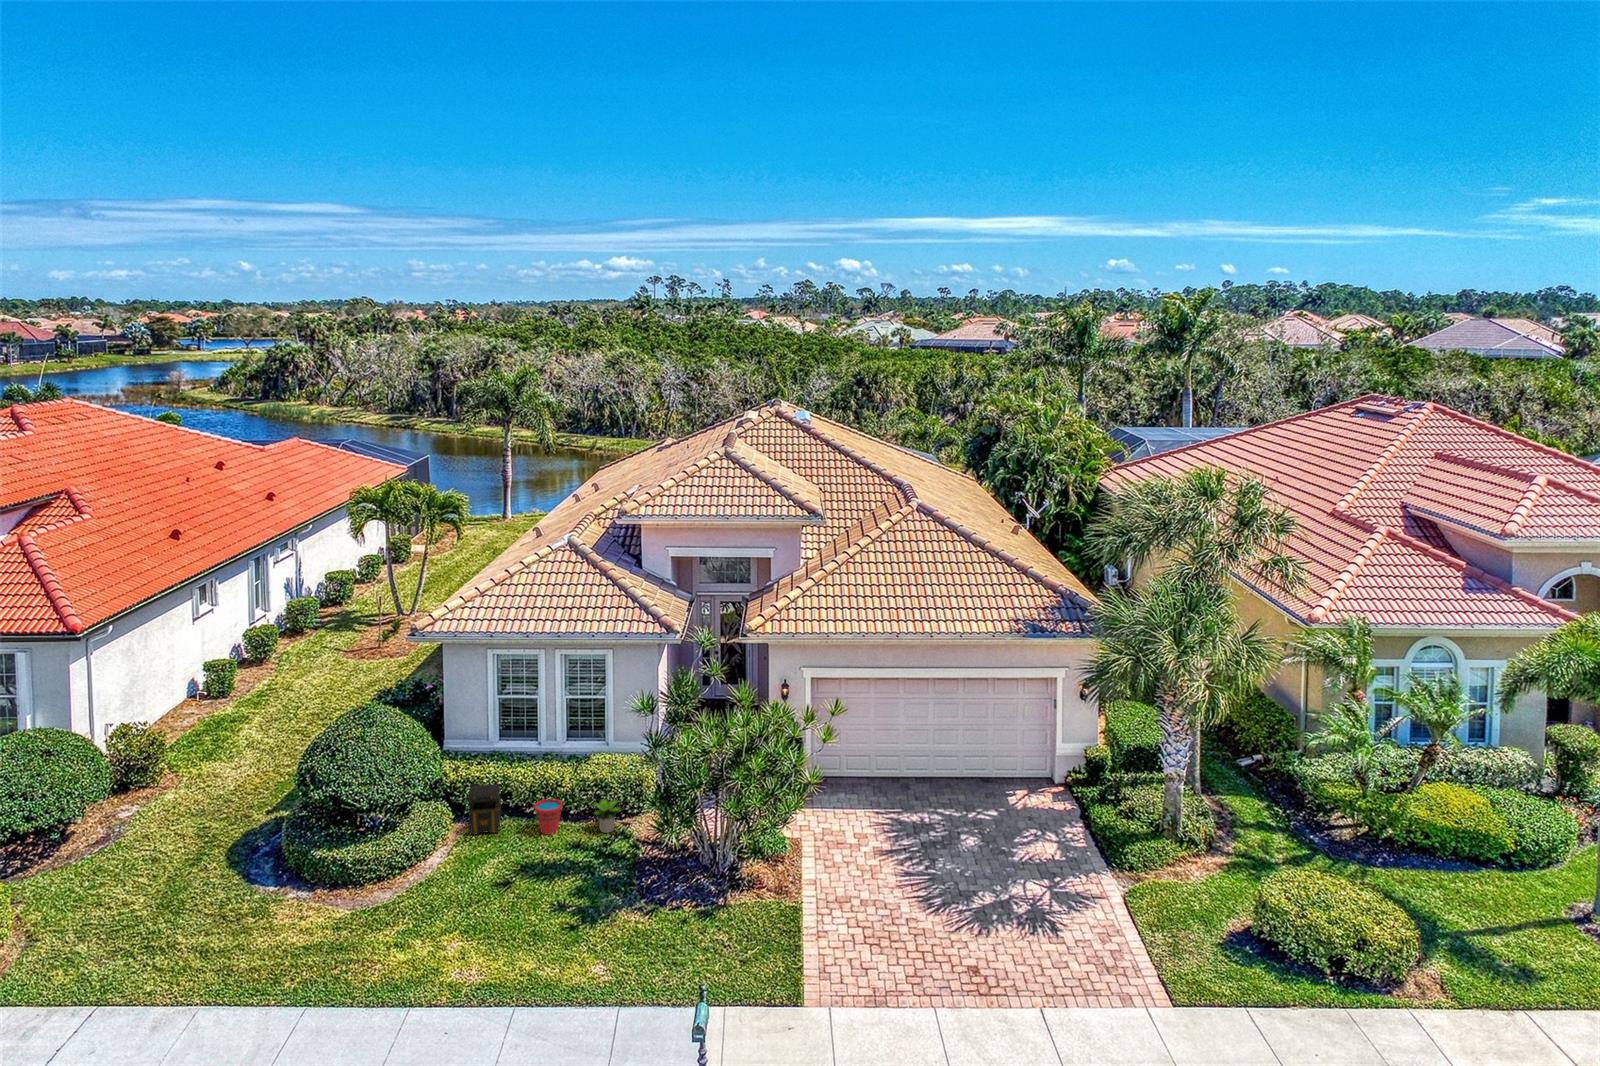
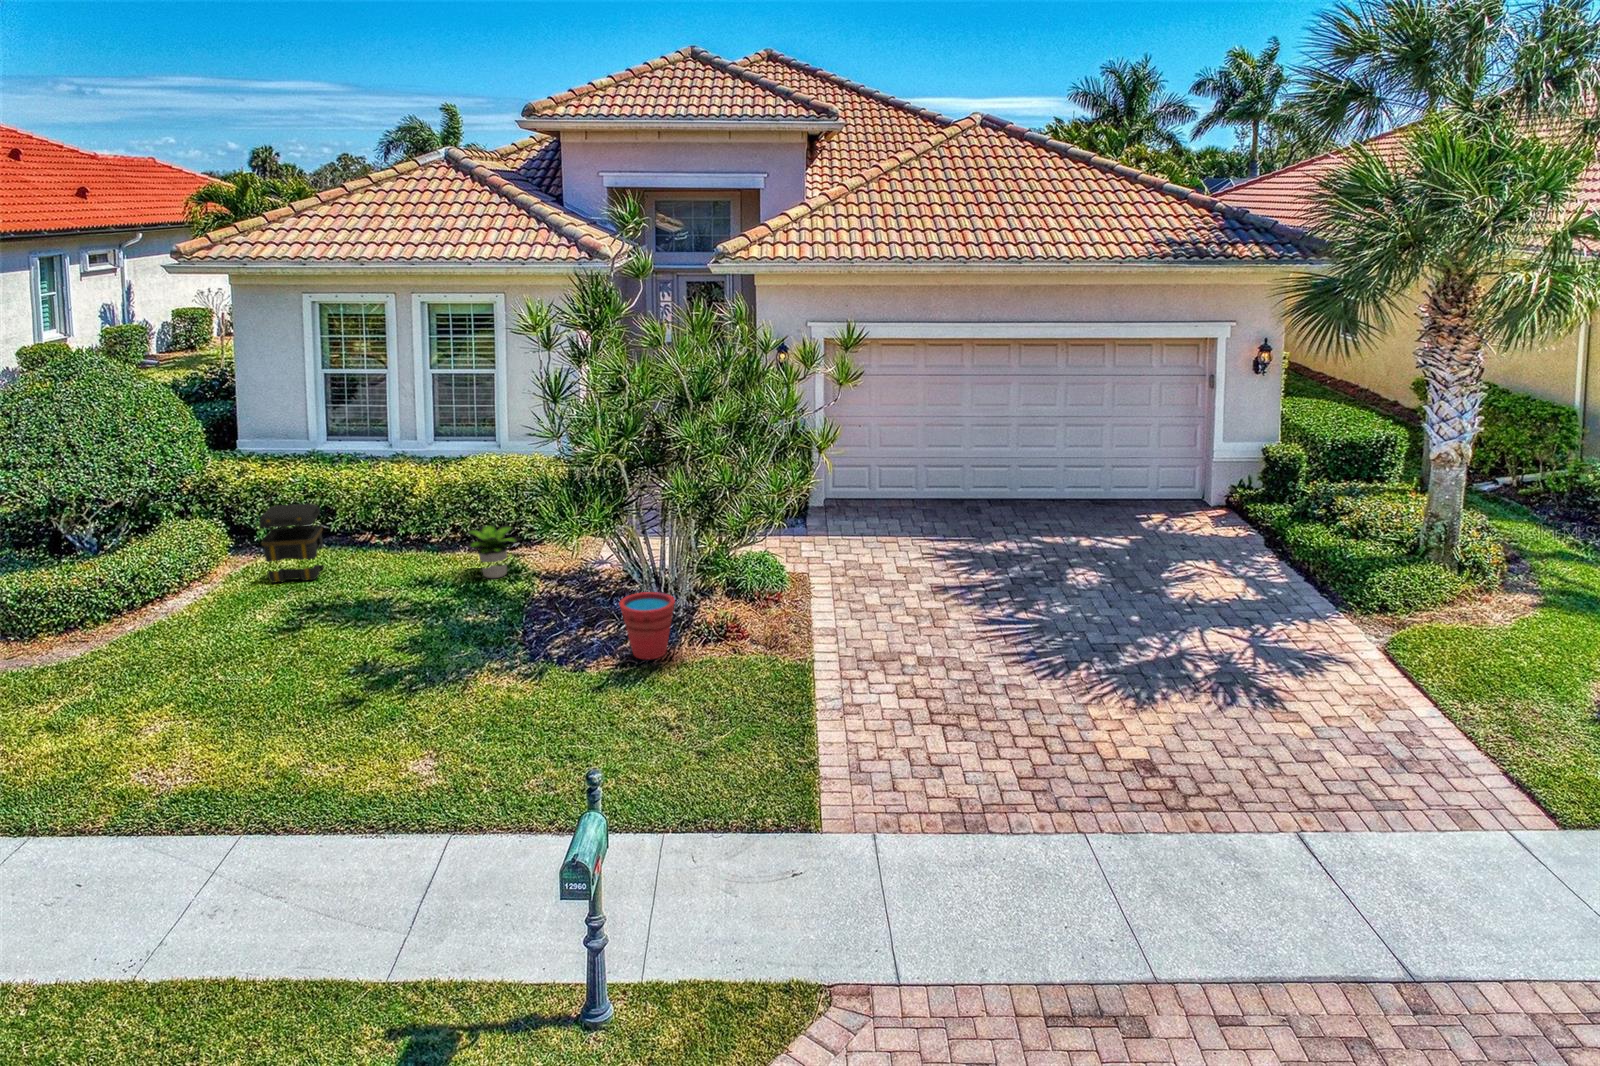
bucket: present [534,799,562,835] -> present [619,592,675,660]

